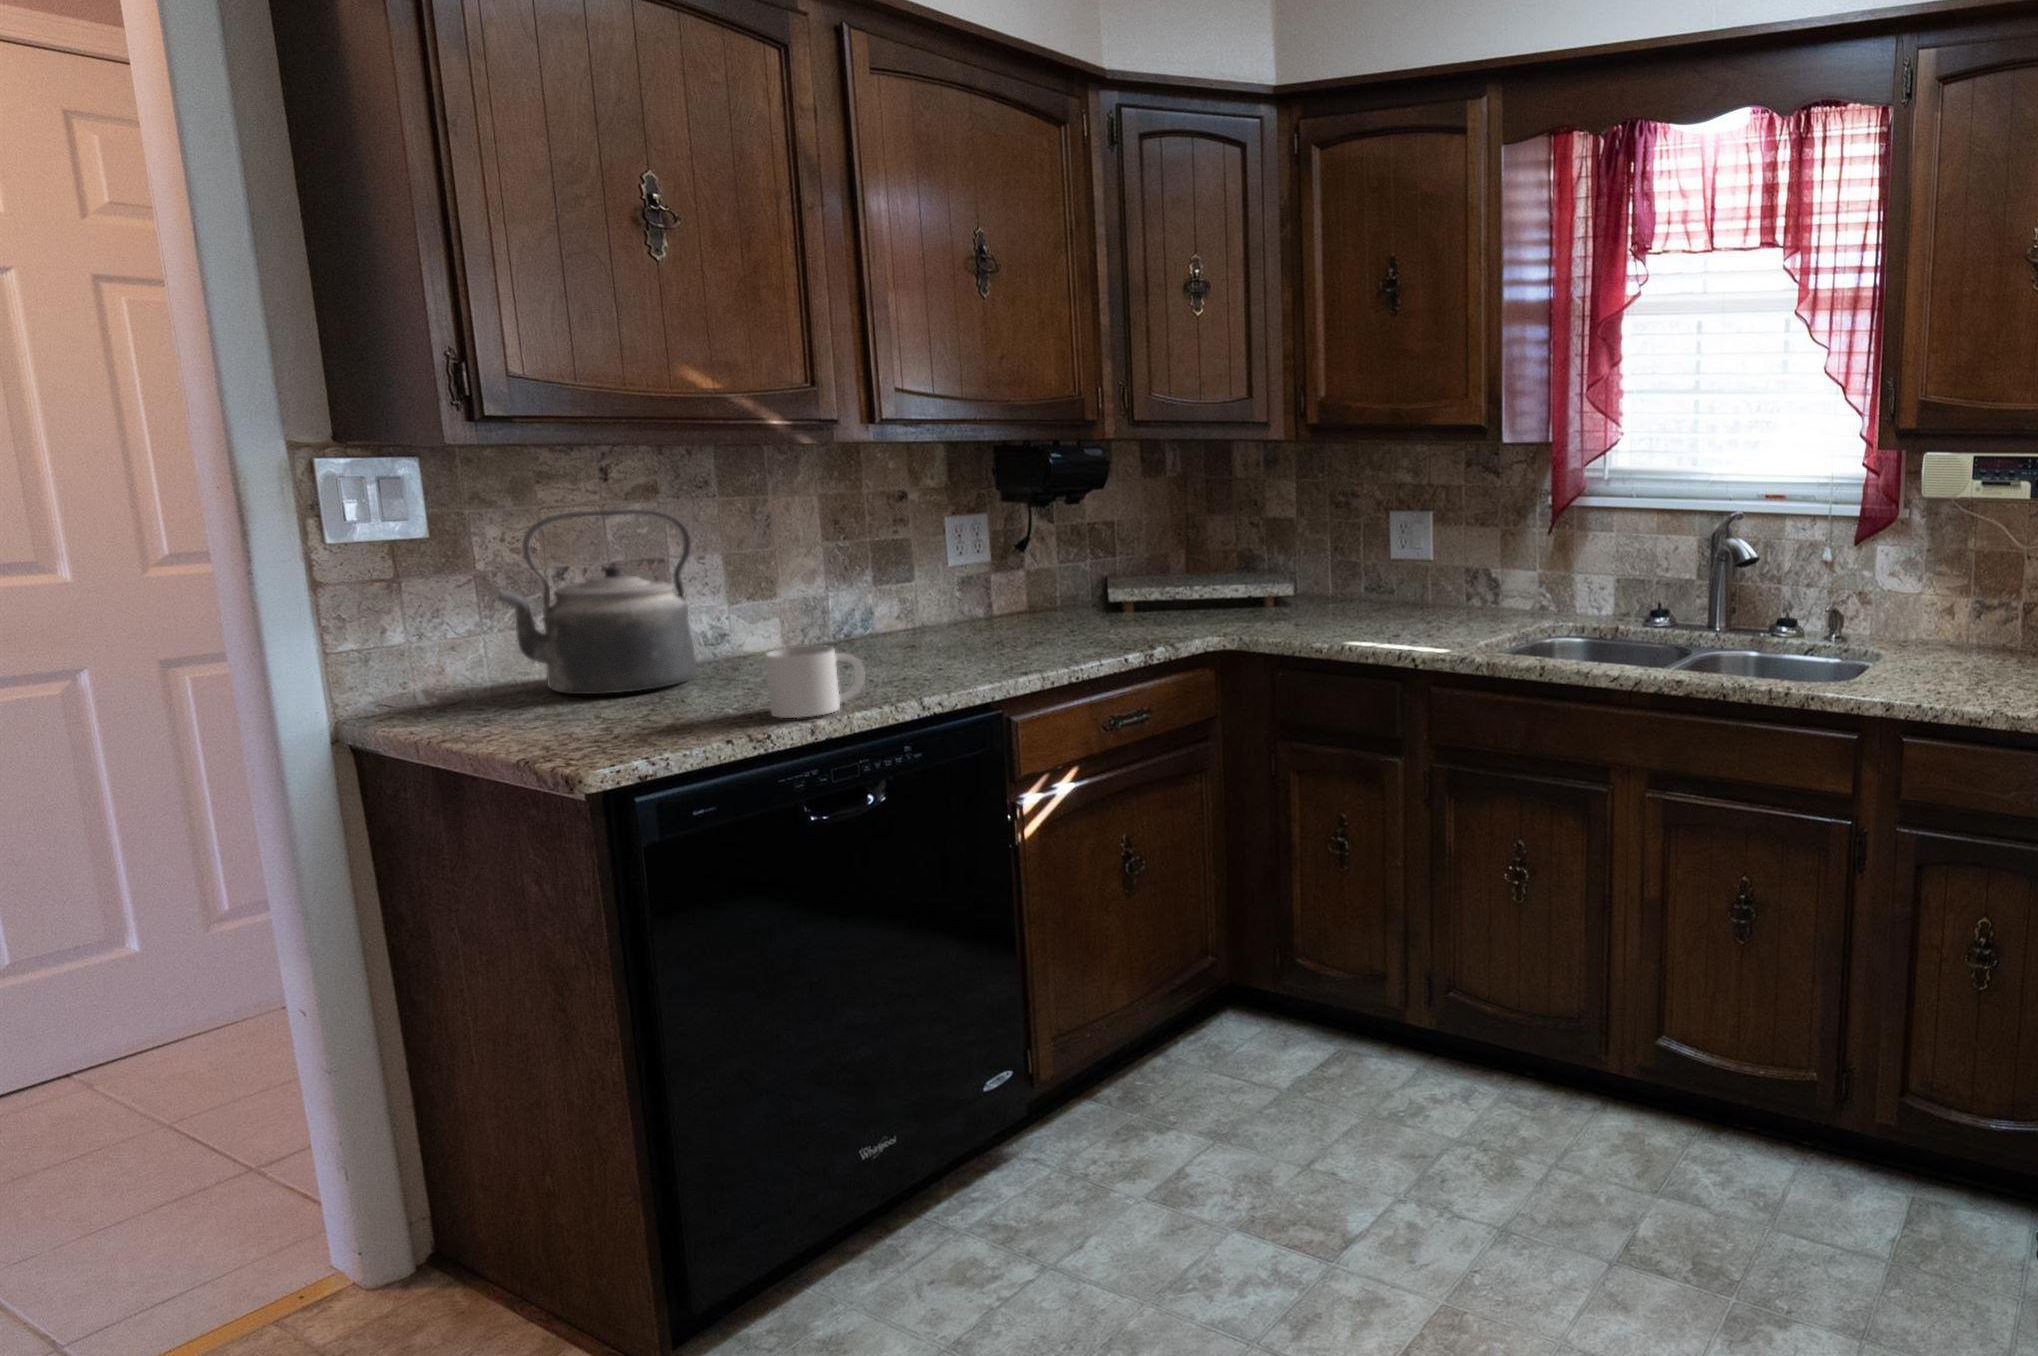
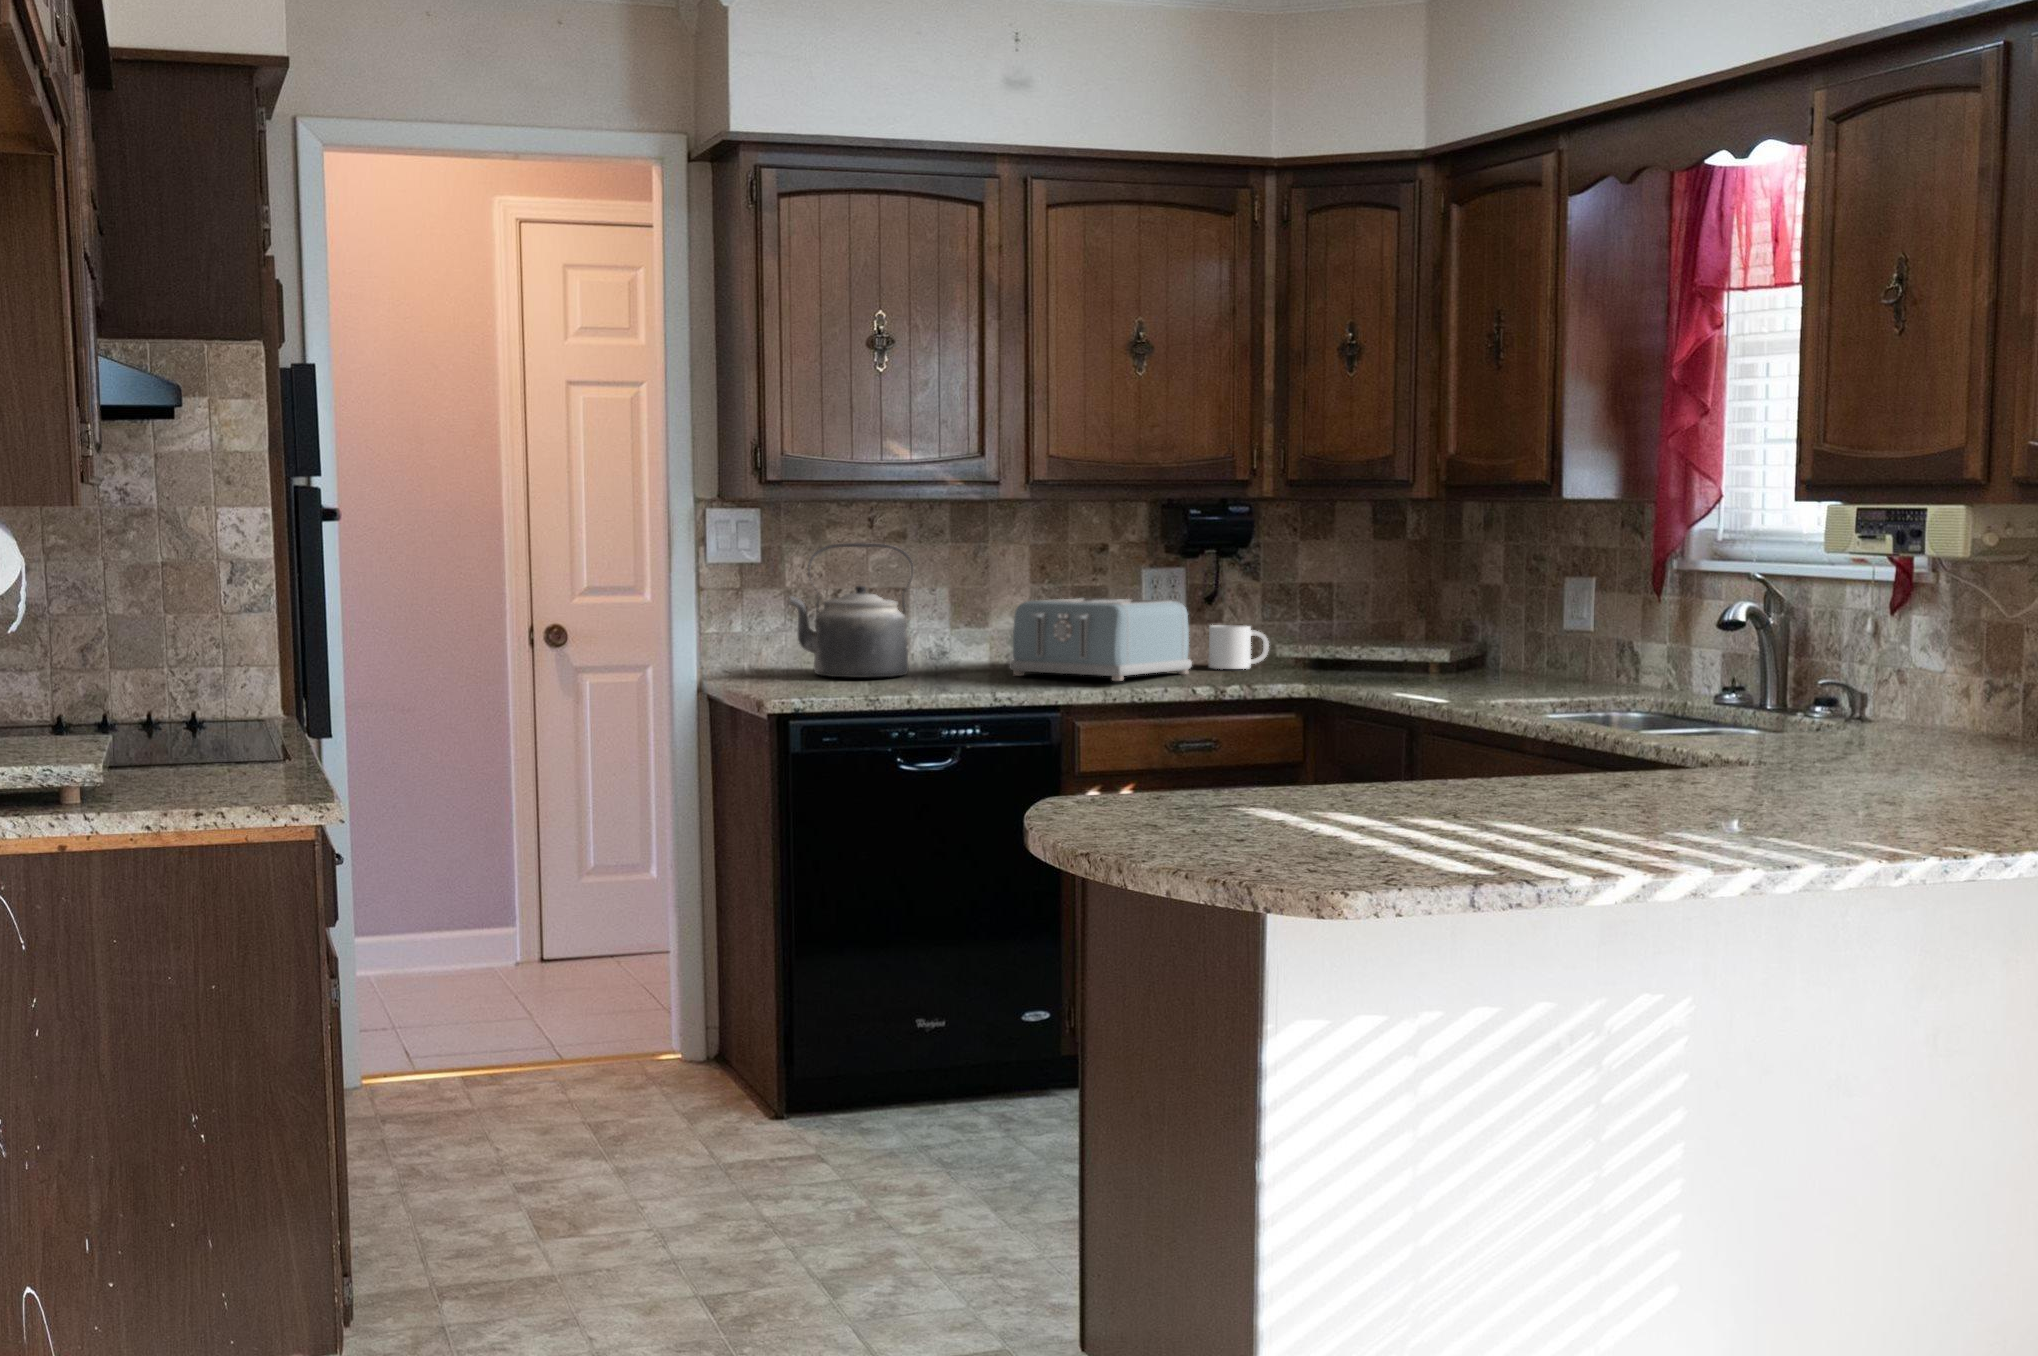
toaster: none [837,554,1042,660] -> present [1009,598,1192,681]
mug: present [766,646,864,718] -> present [1209,625,1269,669]

